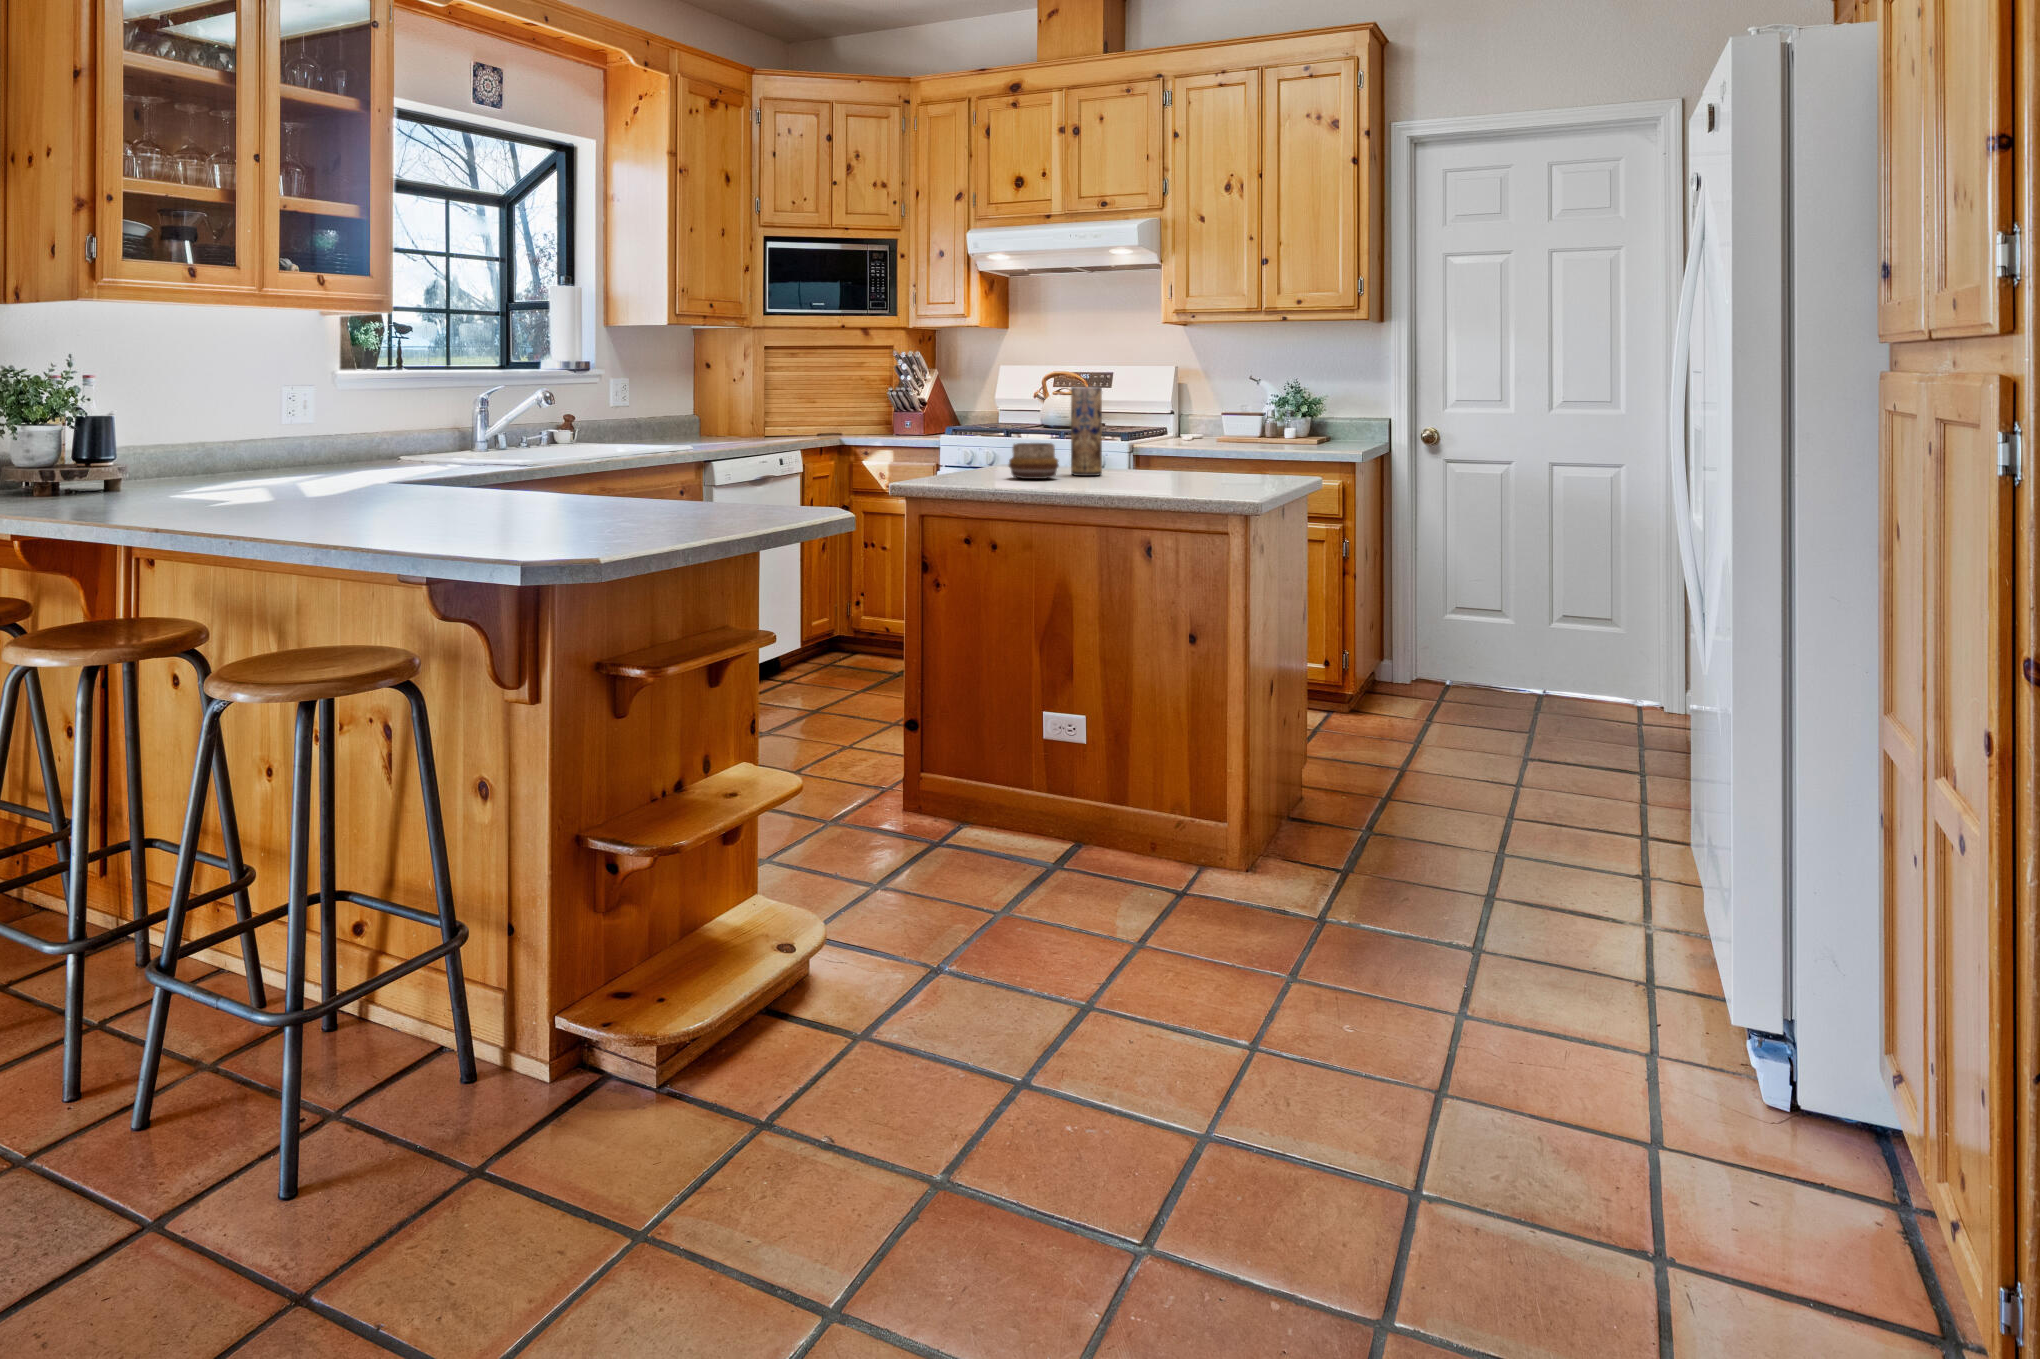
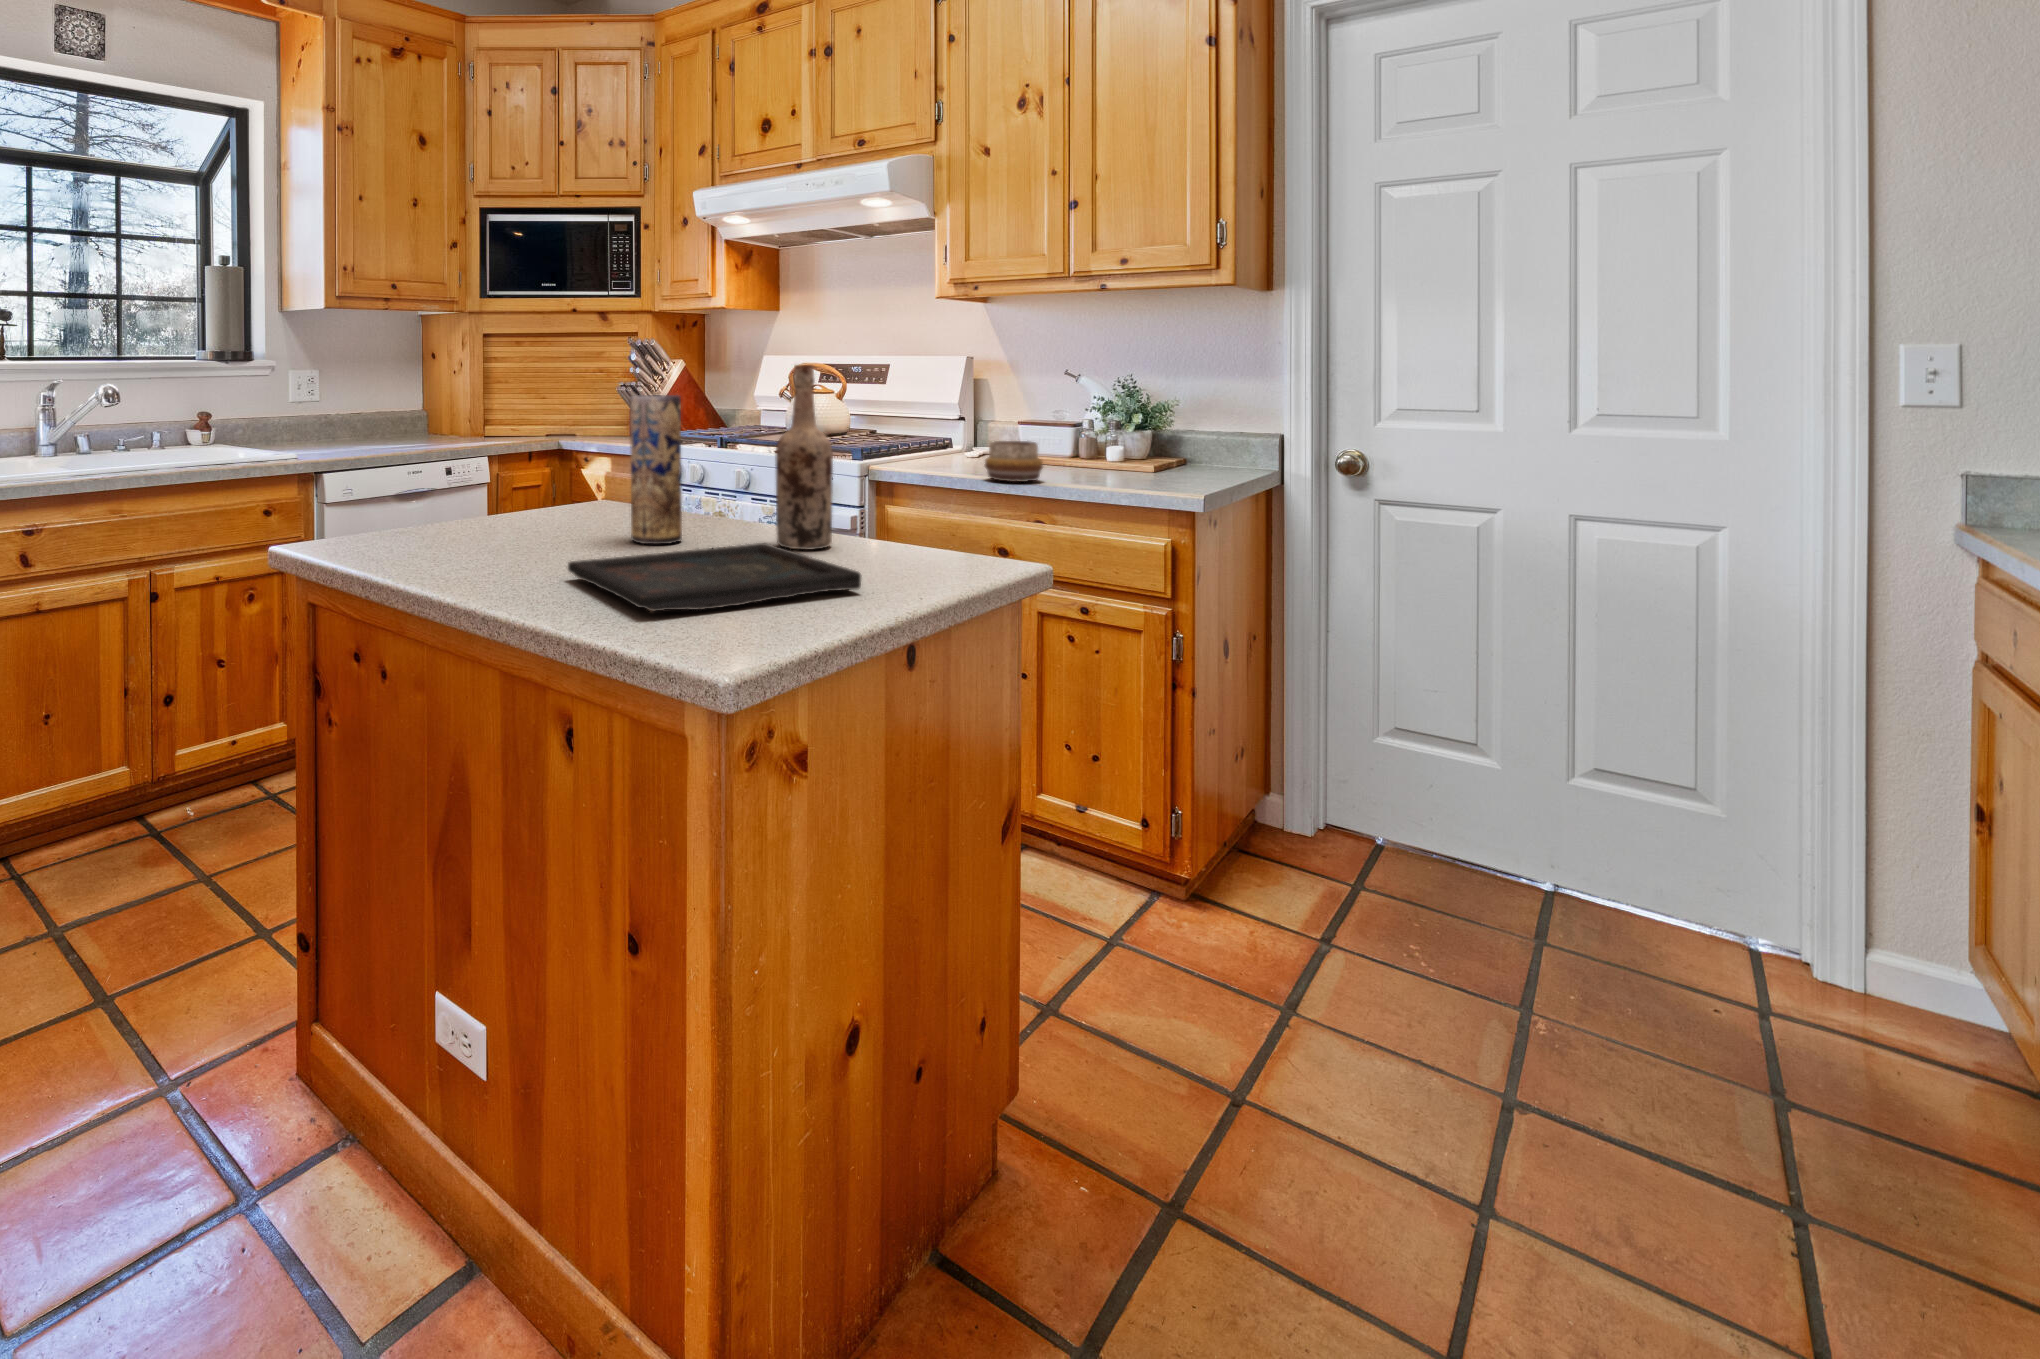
wine bottle: none [1158,368,1191,476] -> present [775,365,833,550]
decorative bowl: present [1009,443,1059,479] -> present [985,441,1043,482]
tray: none [1086,469,1243,489] -> present [568,543,861,611]

